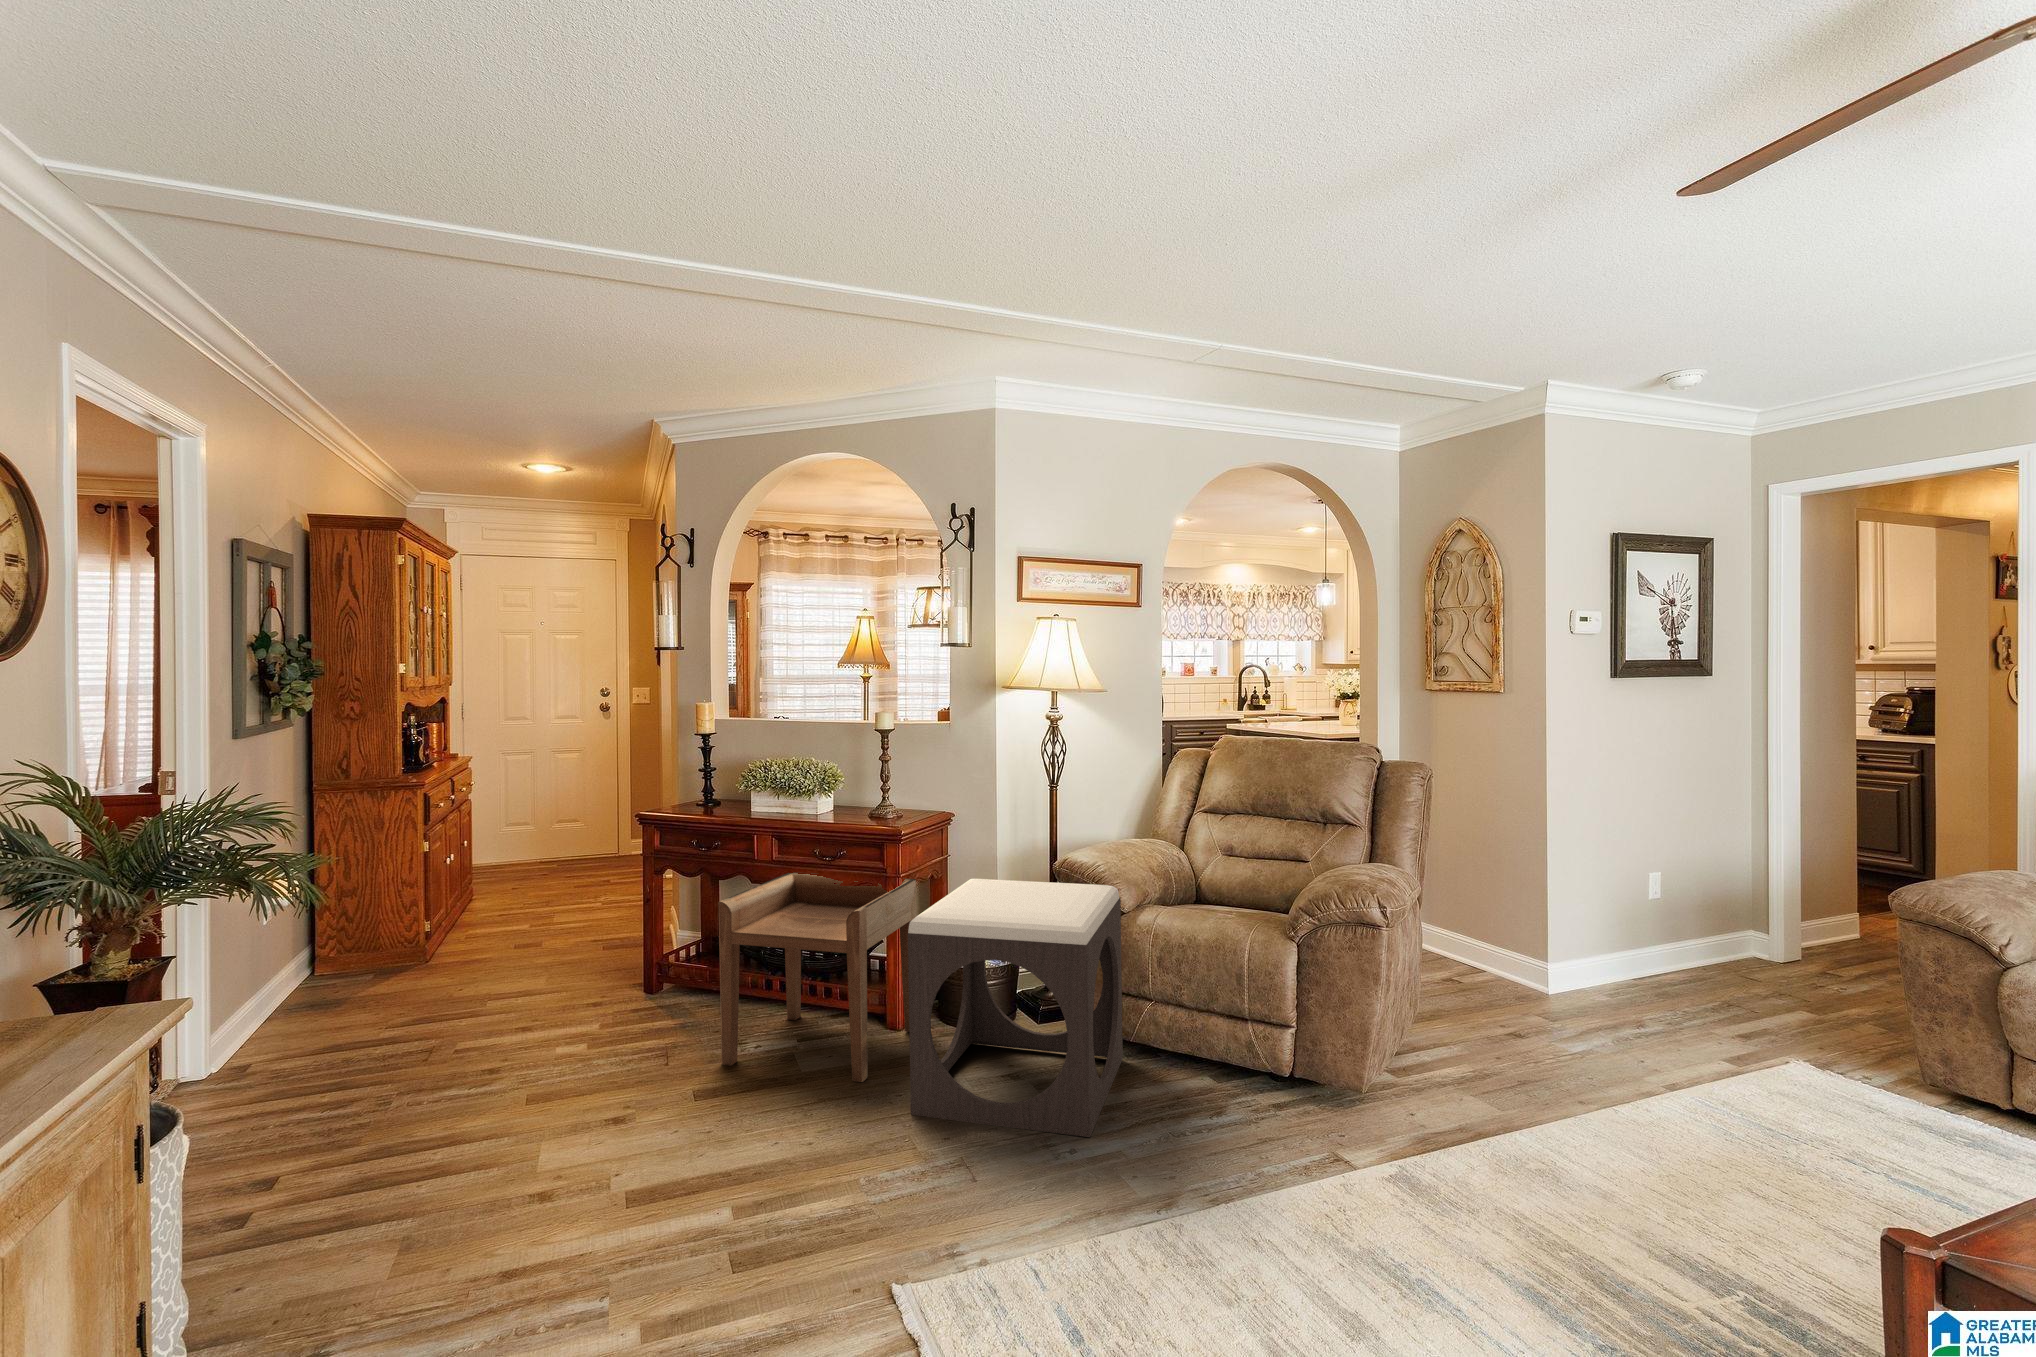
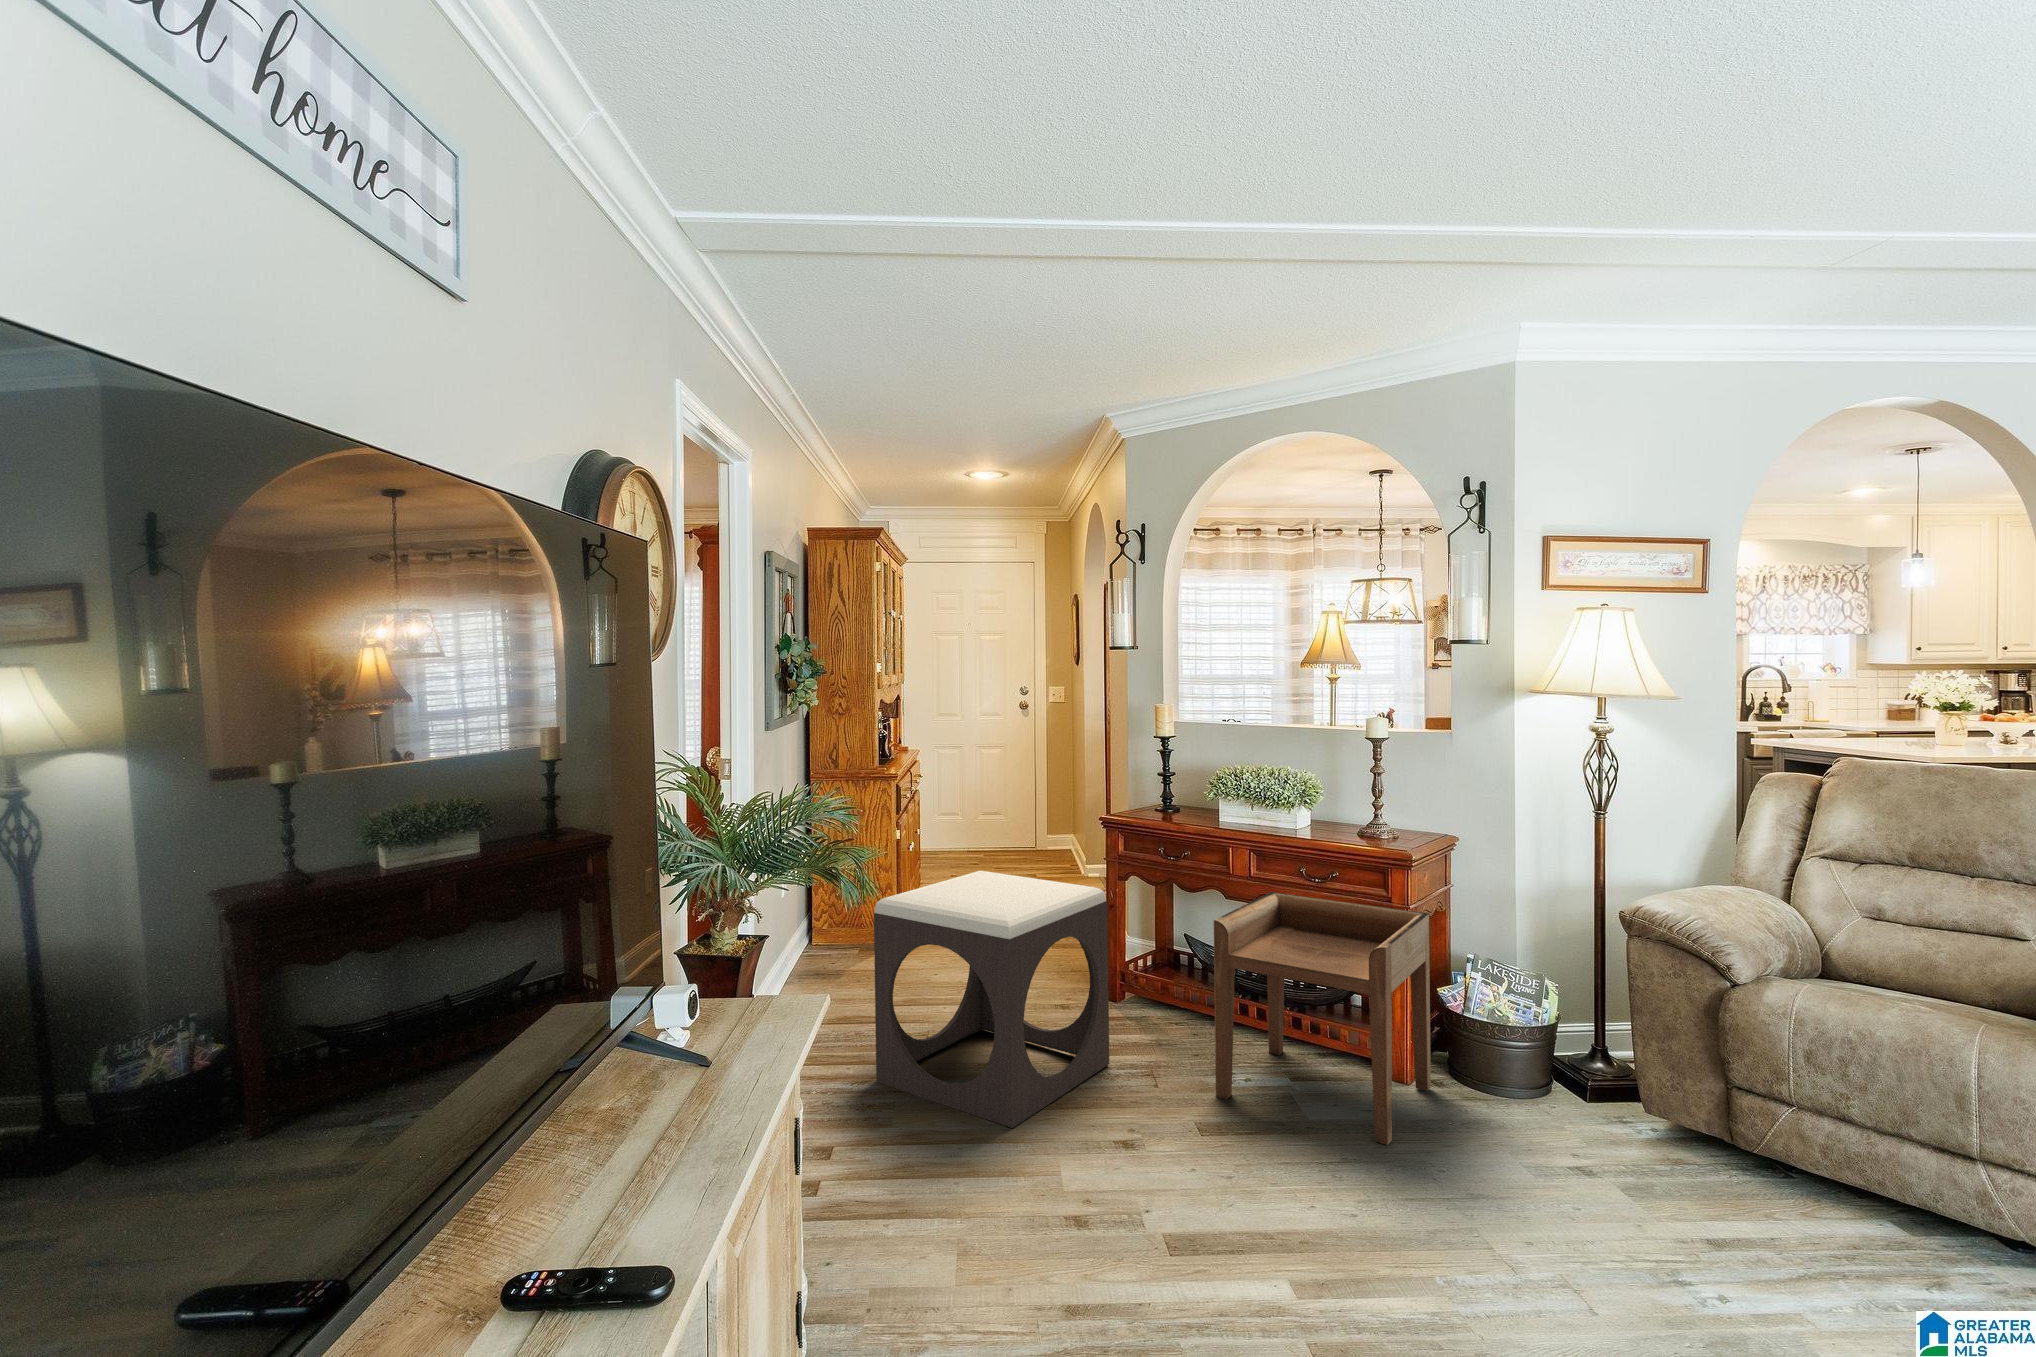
footstool: present [908,879,1123,1137] -> present [874,871,1109,1128]

